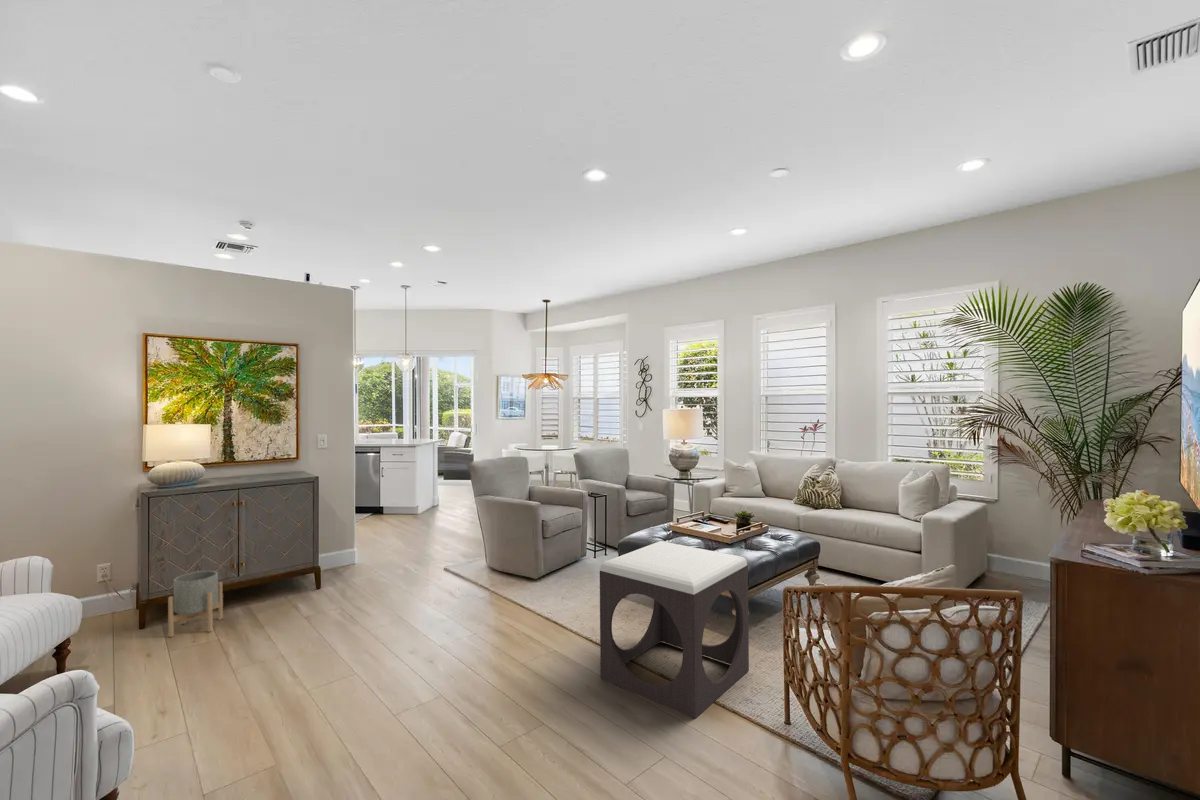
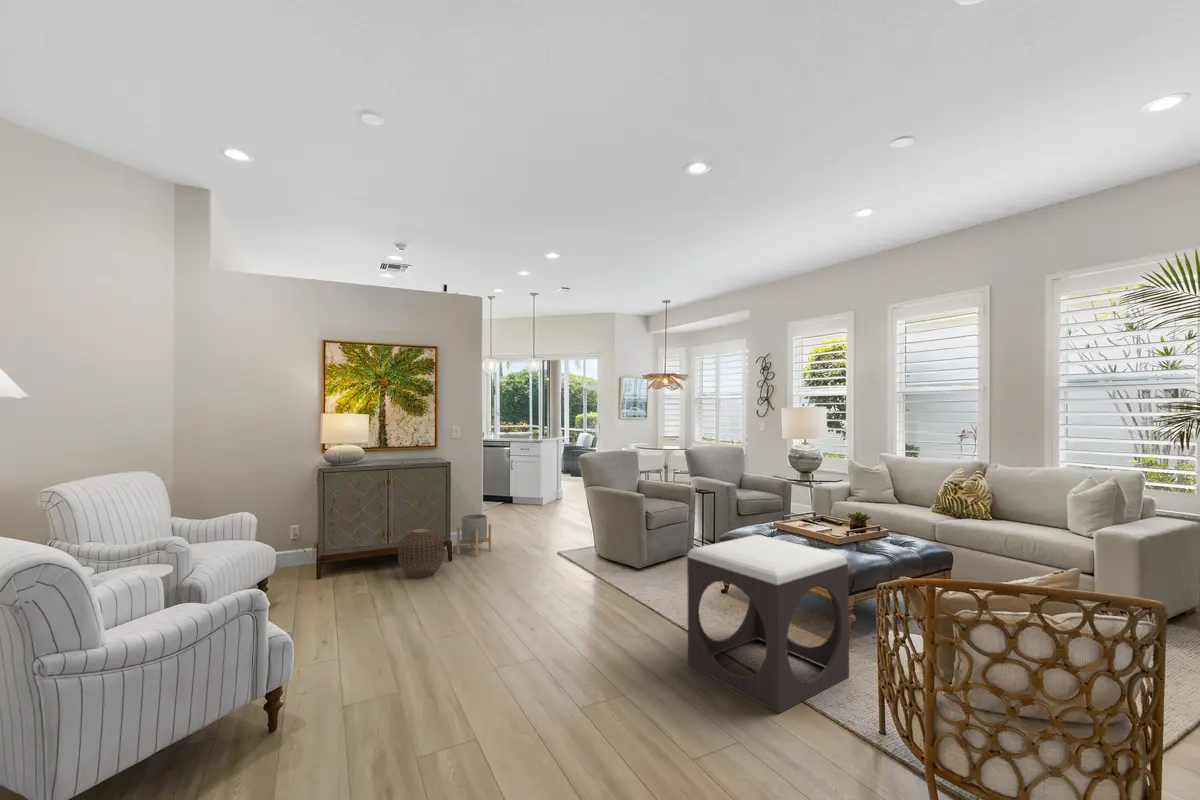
woven basket: none [255,553,312,612] -> present [398,528,444,578]
planter: present [168,571,223,637] -> present [457,514,491,557]

